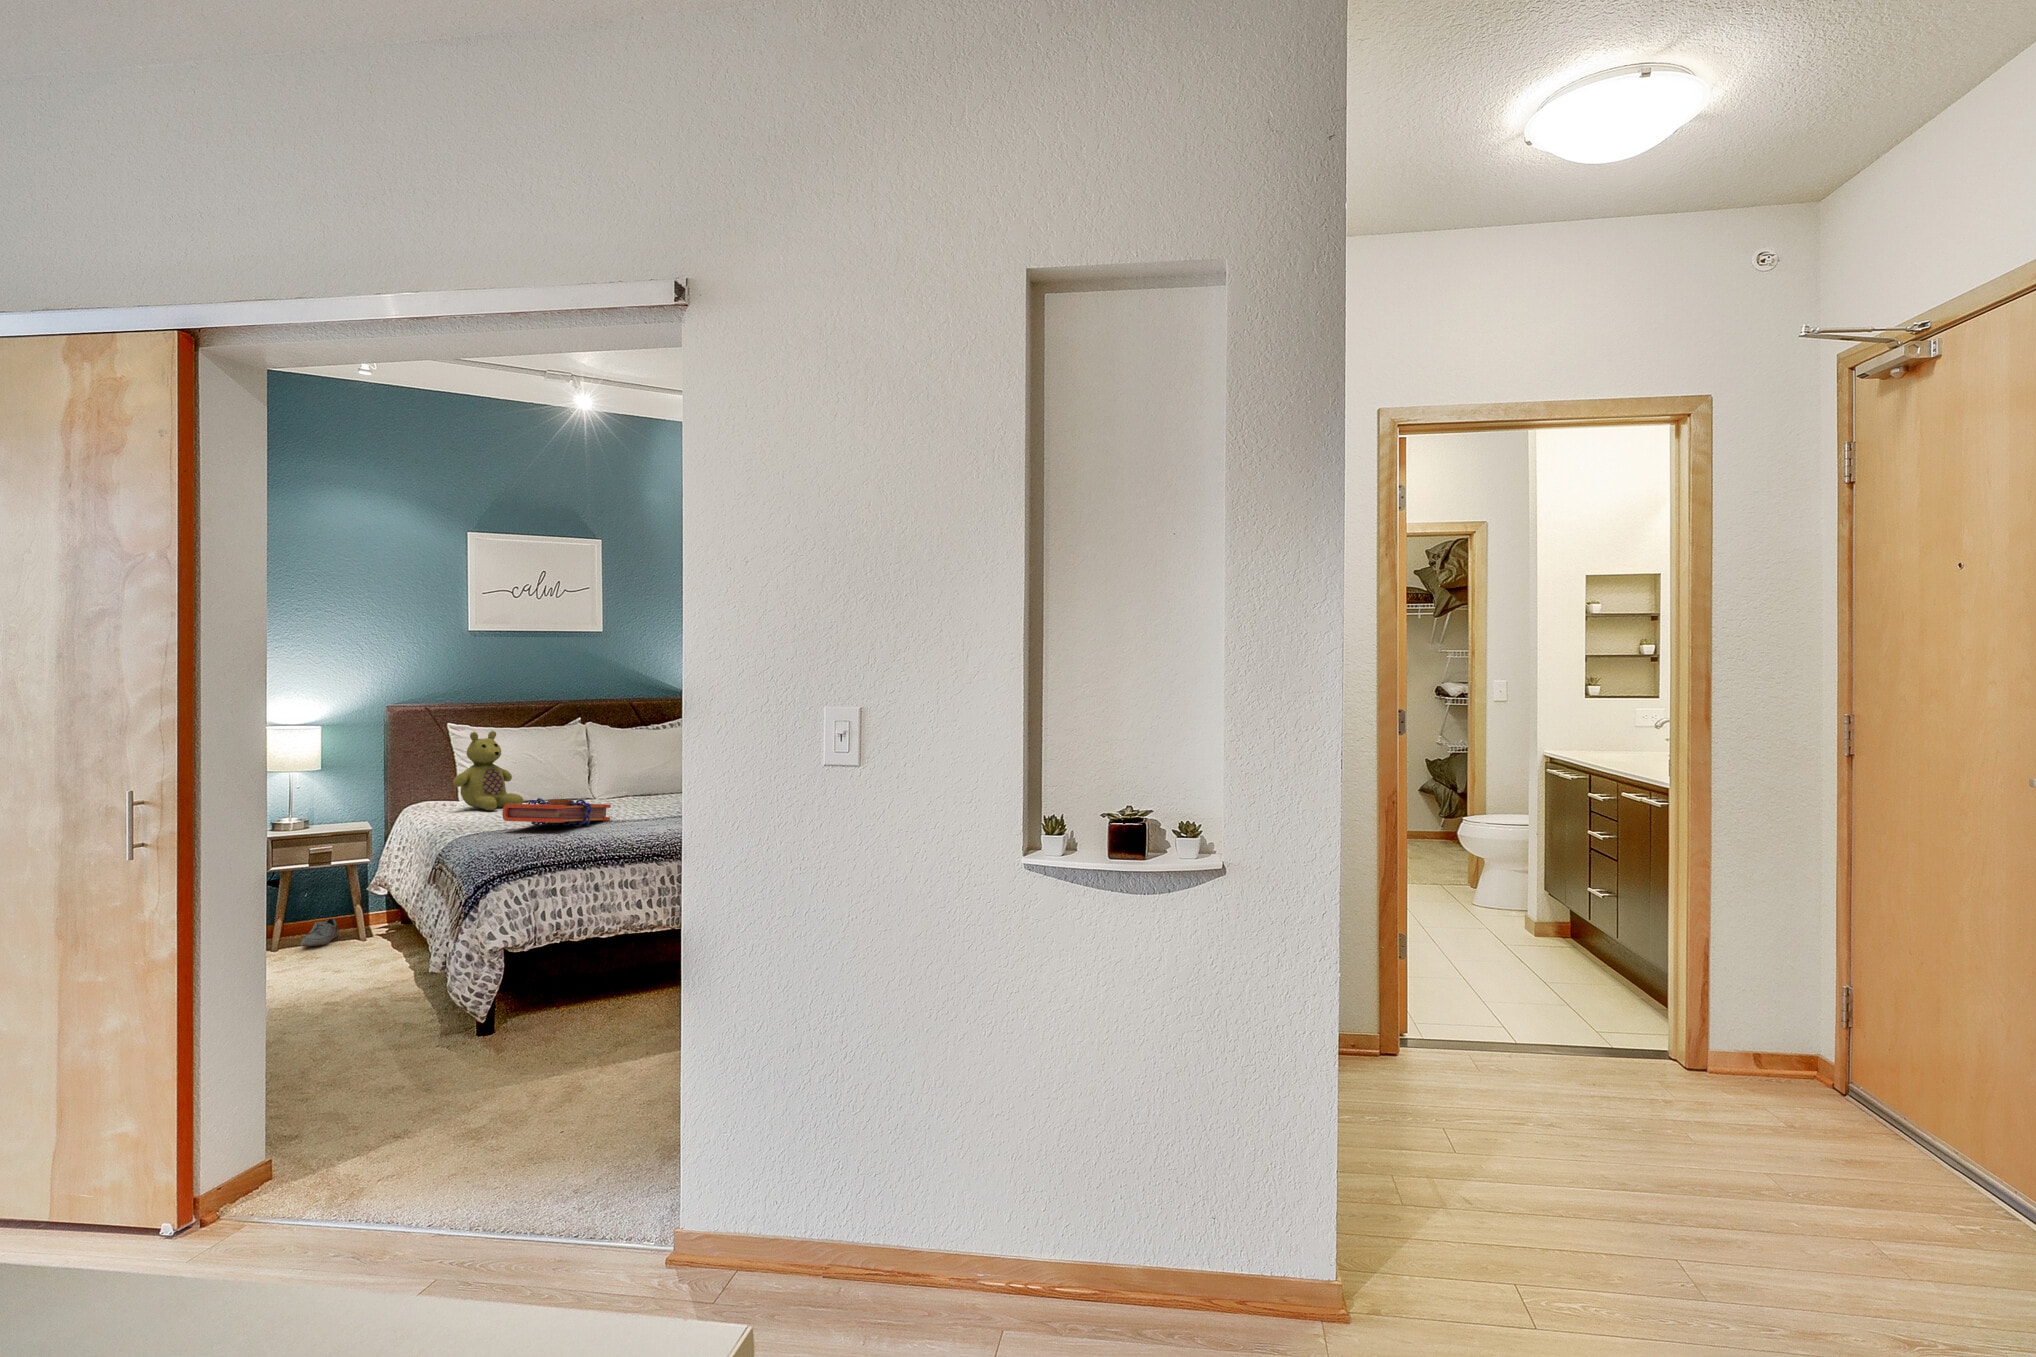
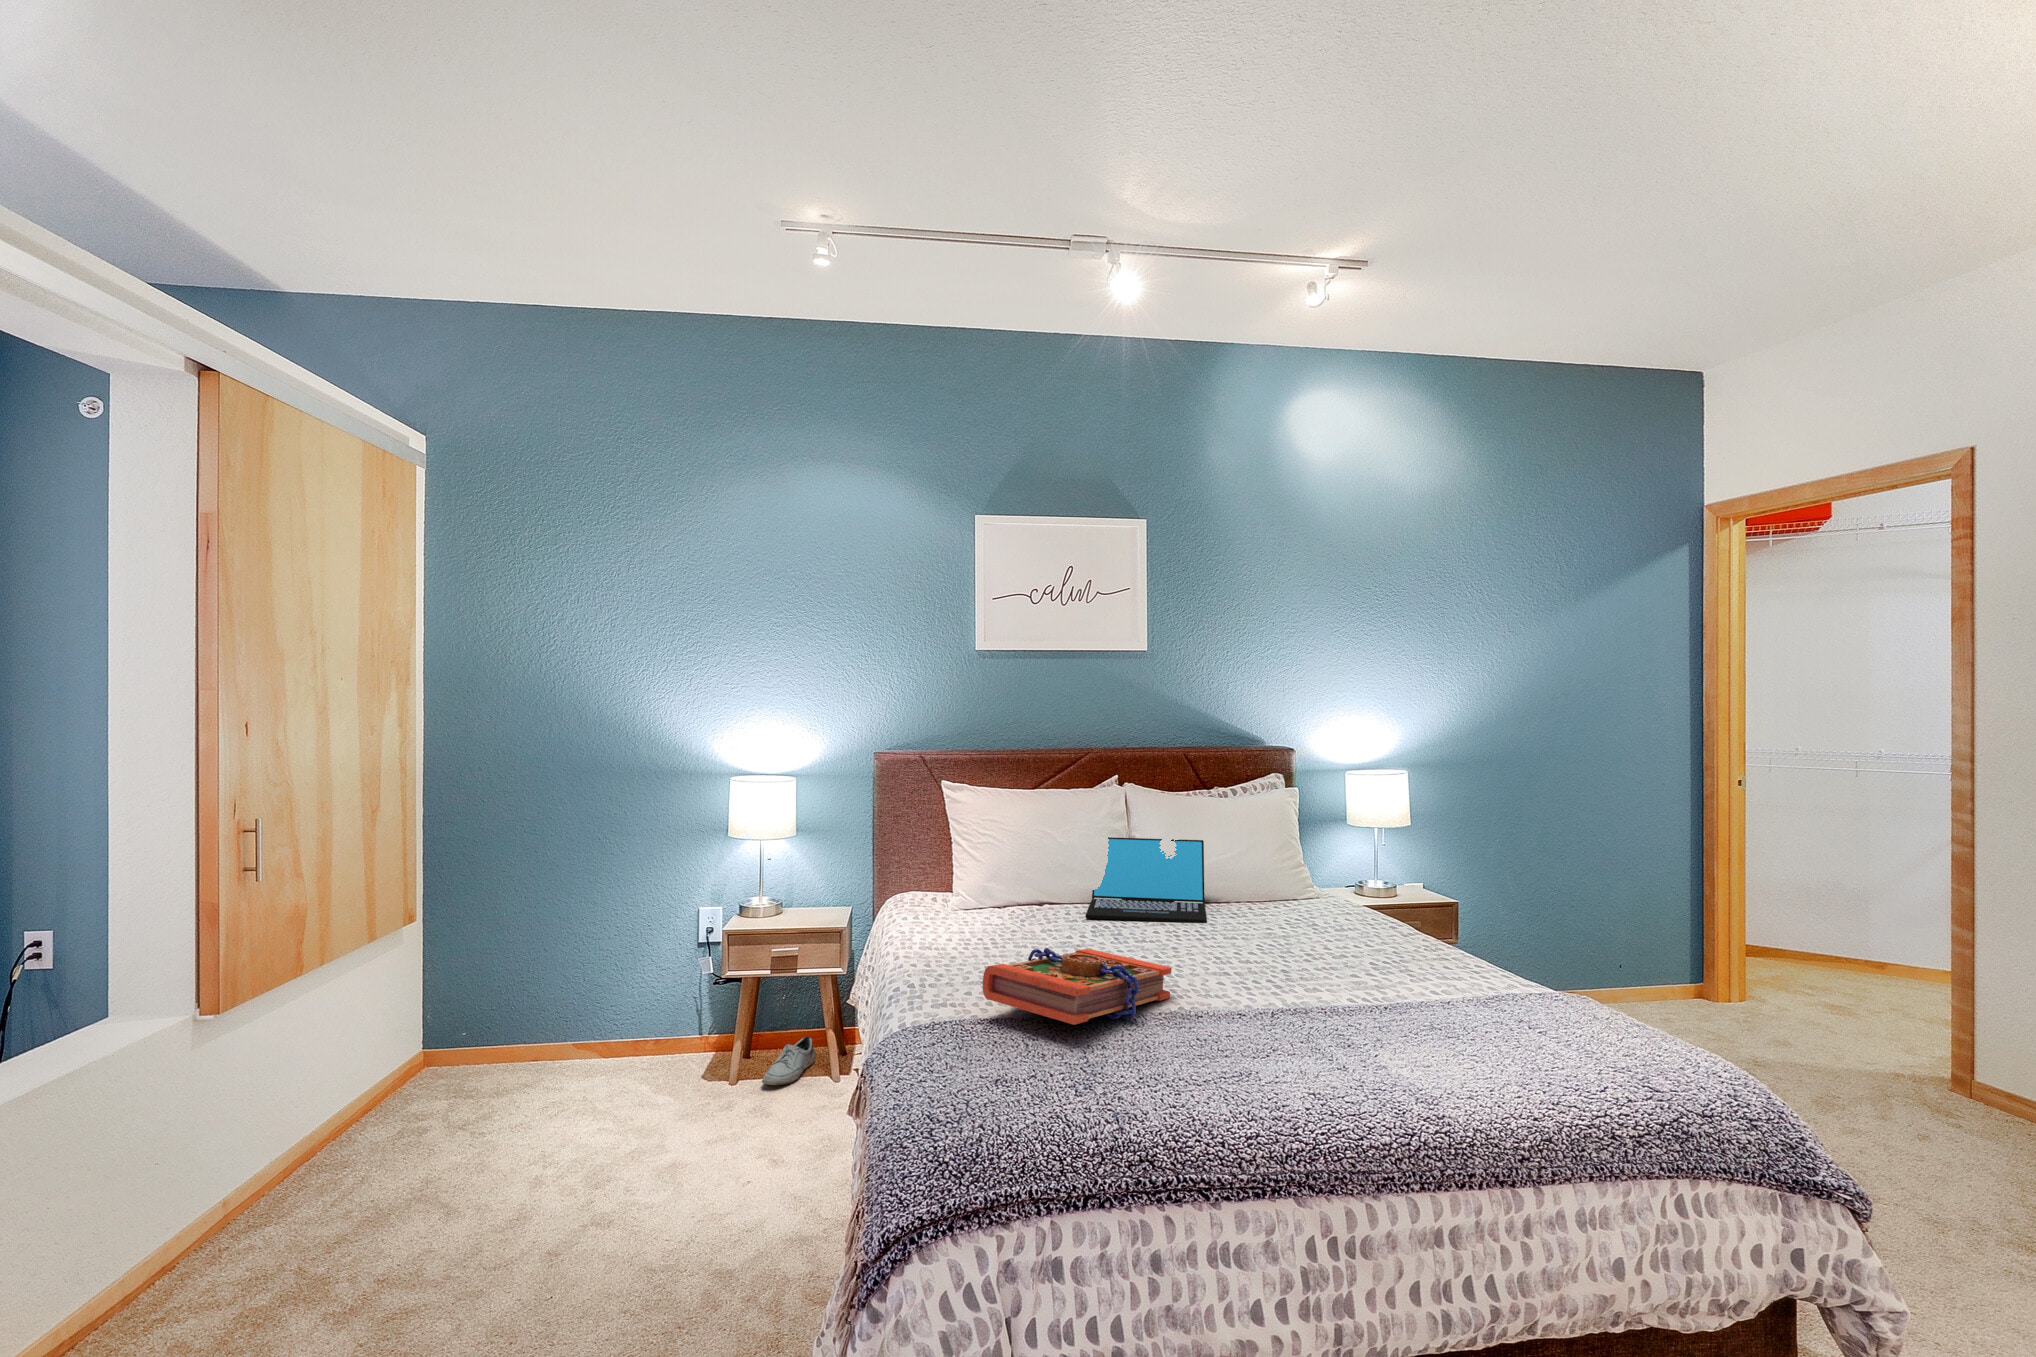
stuffed bear: present [453,731,523,810] -> none [939,797,1035,926]
laptop: none [559,756,640,804] -> present [1086,837,1207,923]

